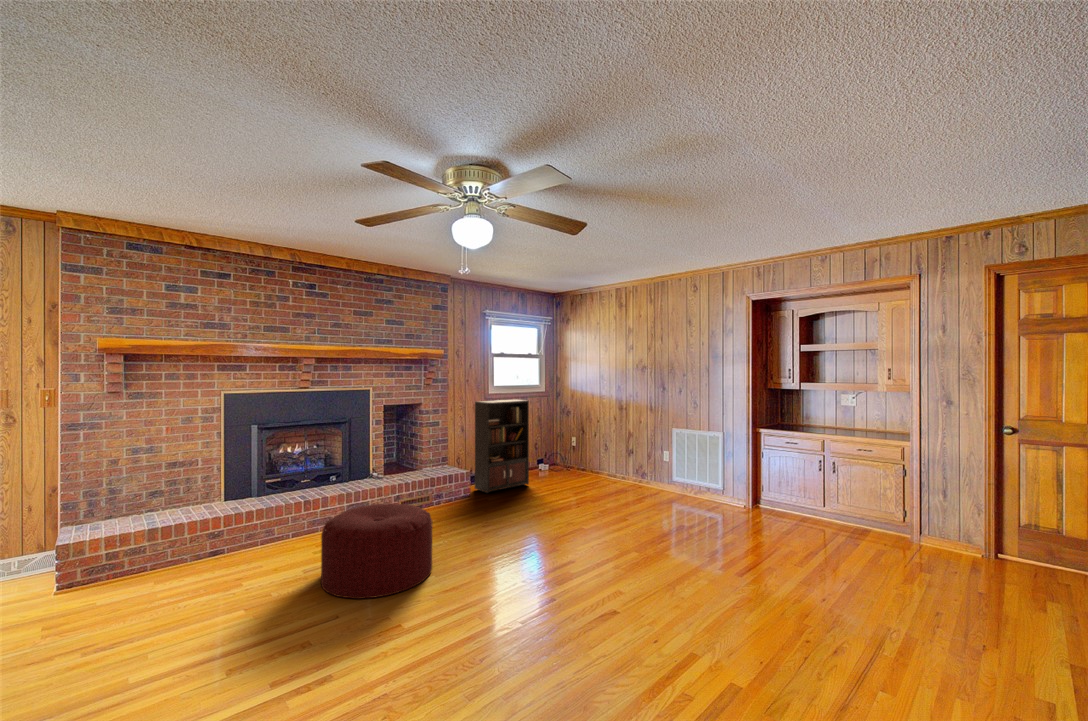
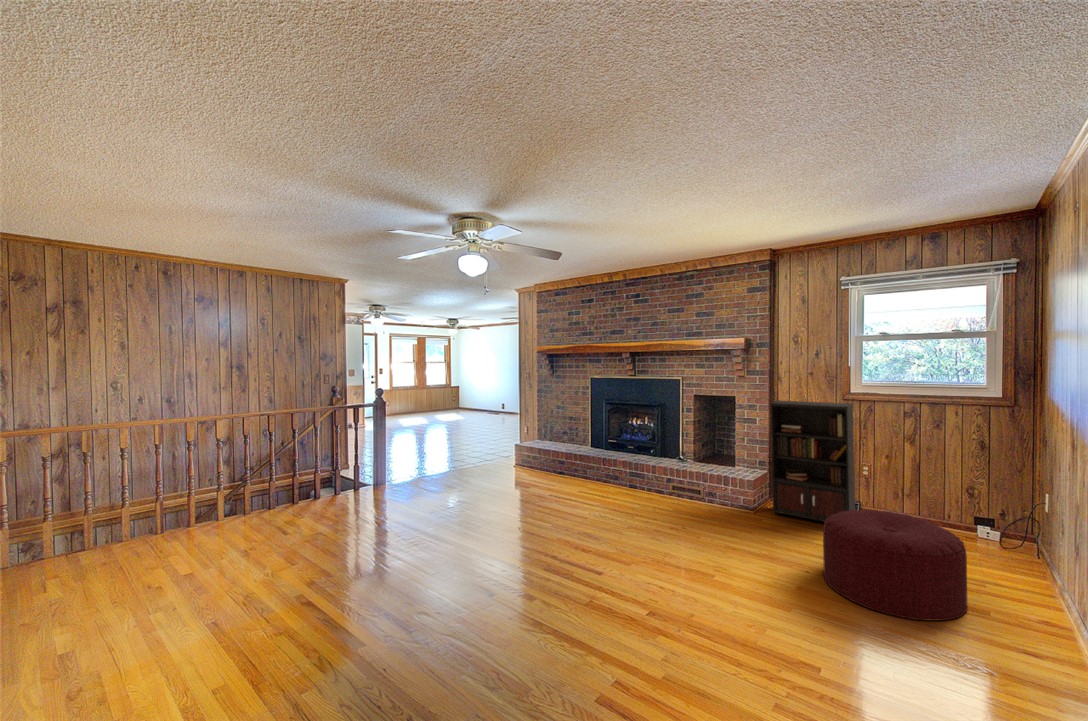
ottoman: present [321,503,432,599] -> present [823,510,968,621]

